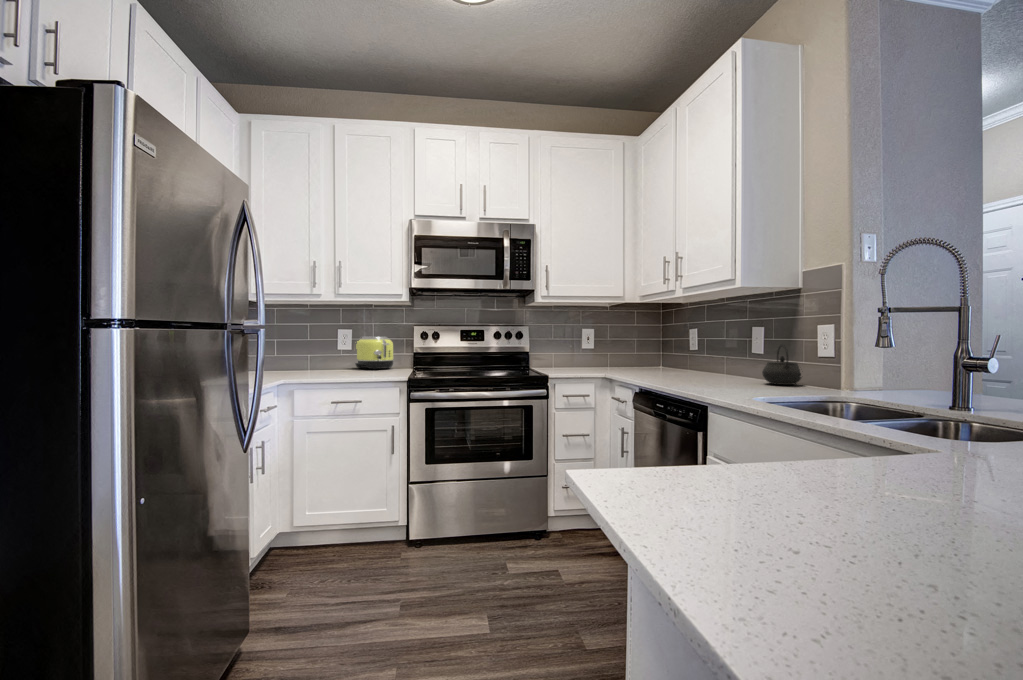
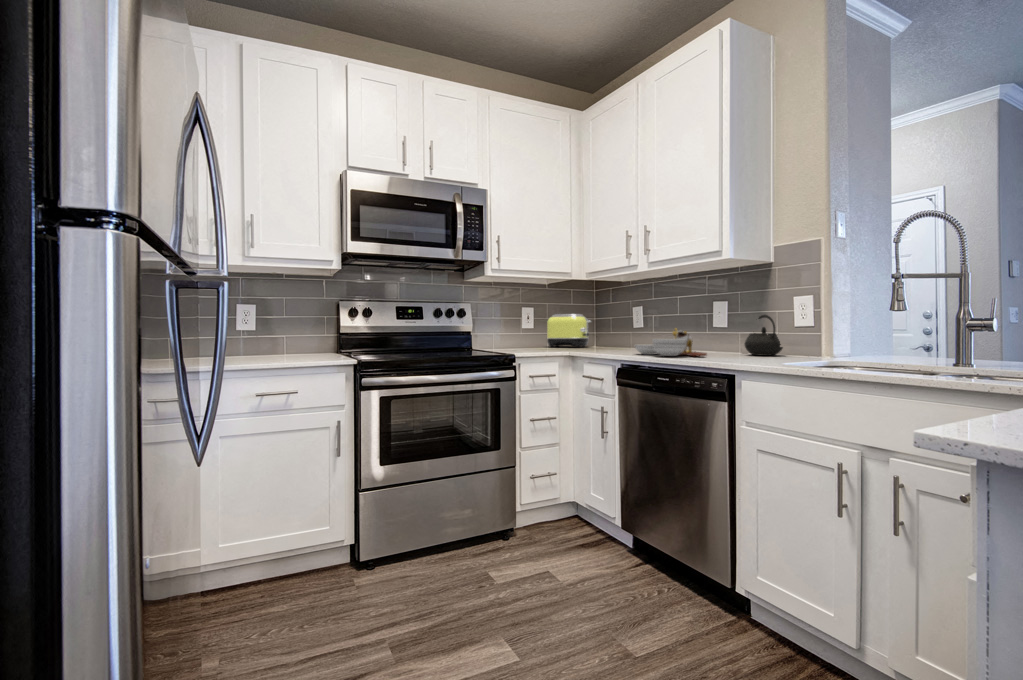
toaster: present [355,337,394,370] -> present [547,314,591,347]
cutting board: none [655,354,723,383] -> present [635,328,707,356]

